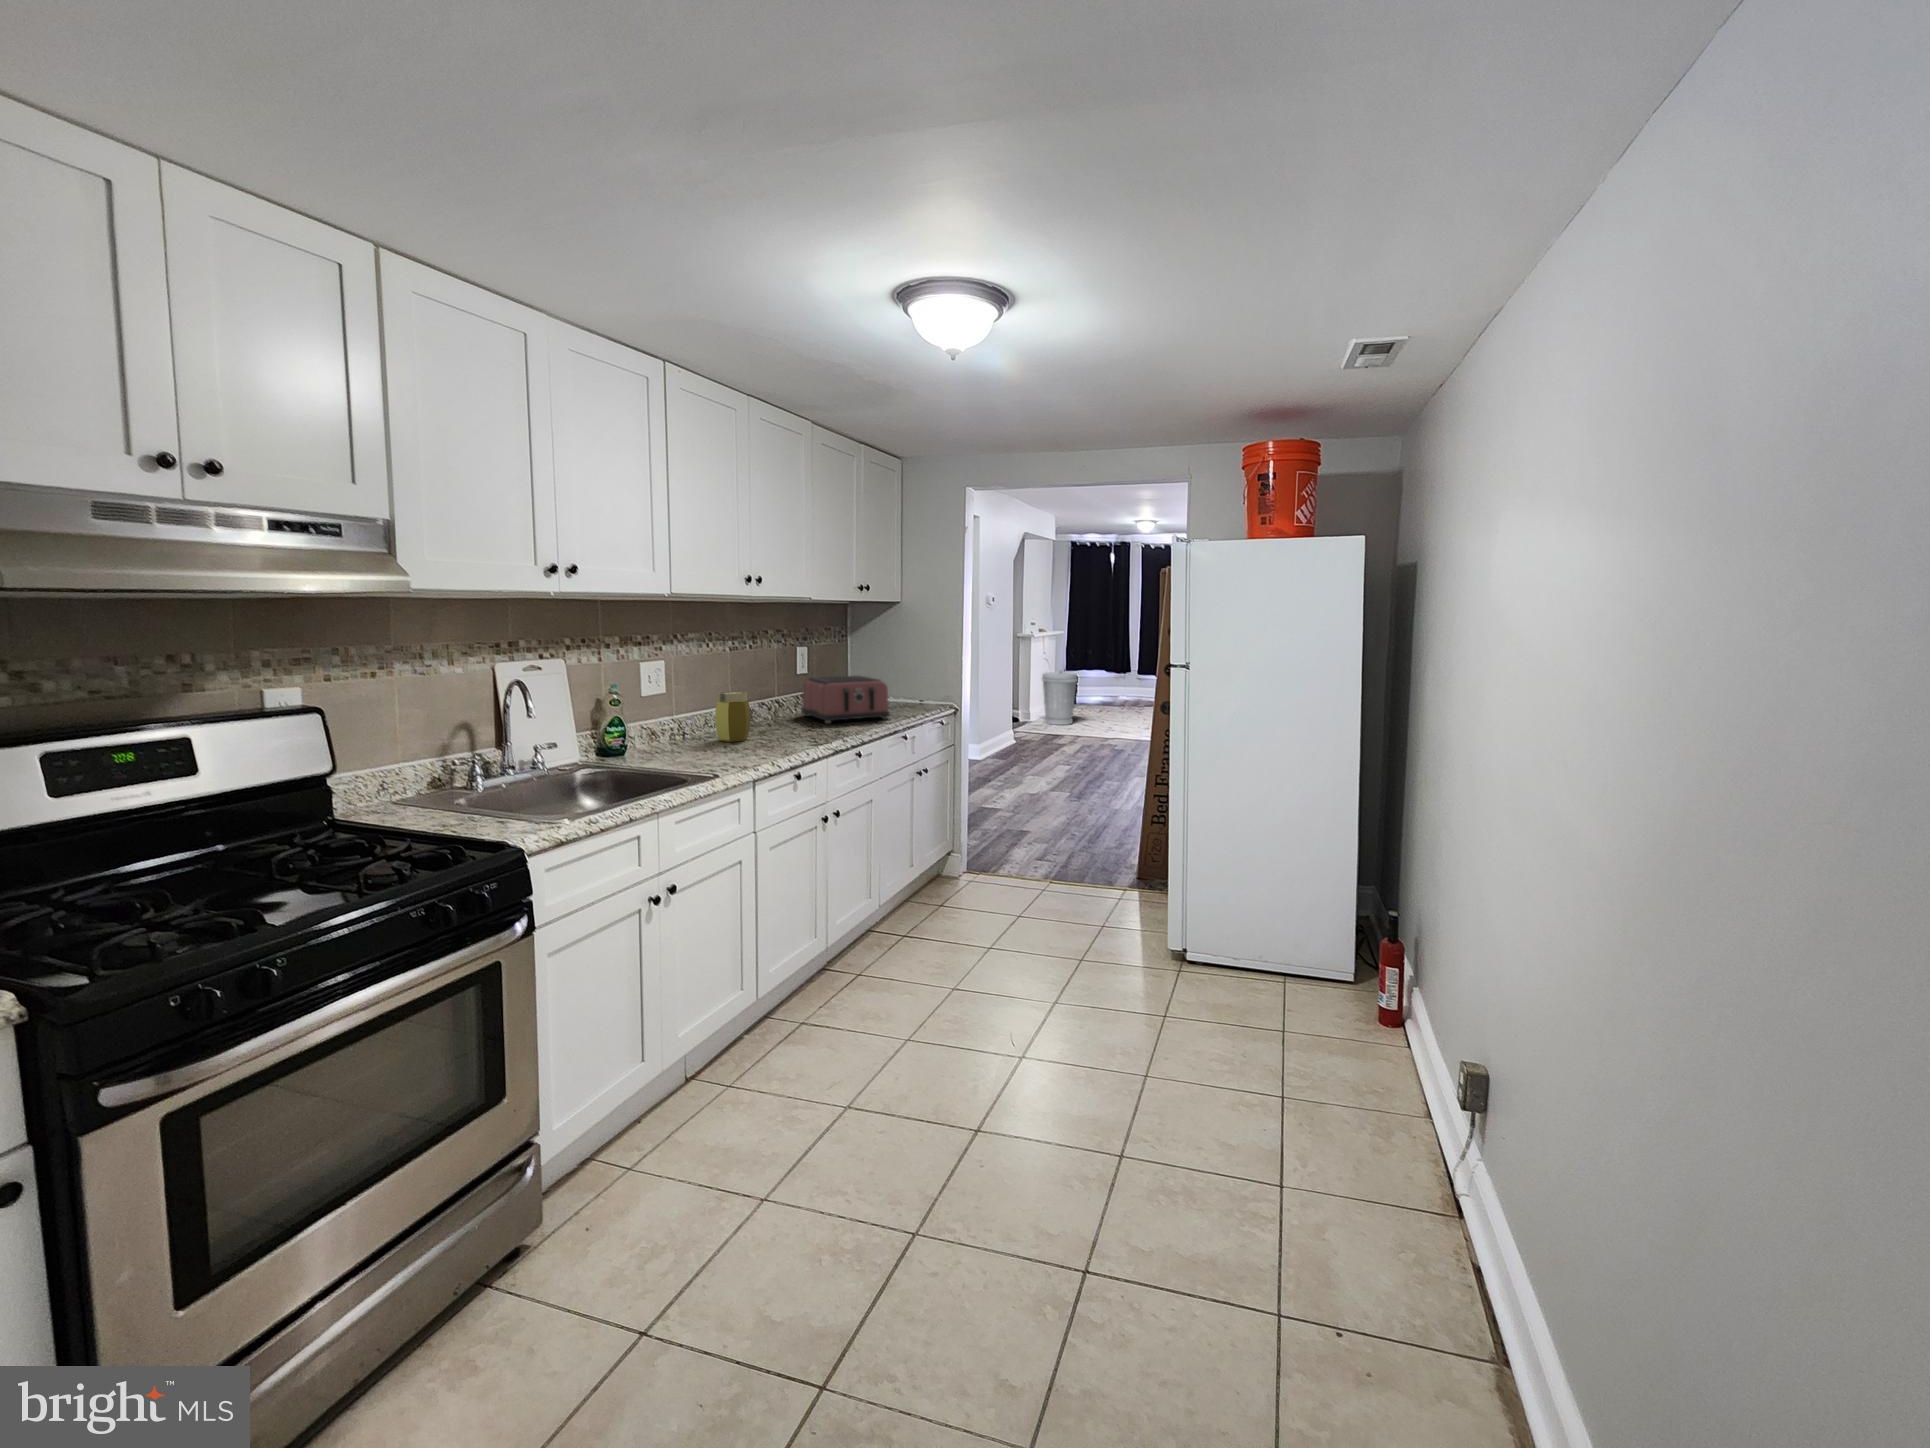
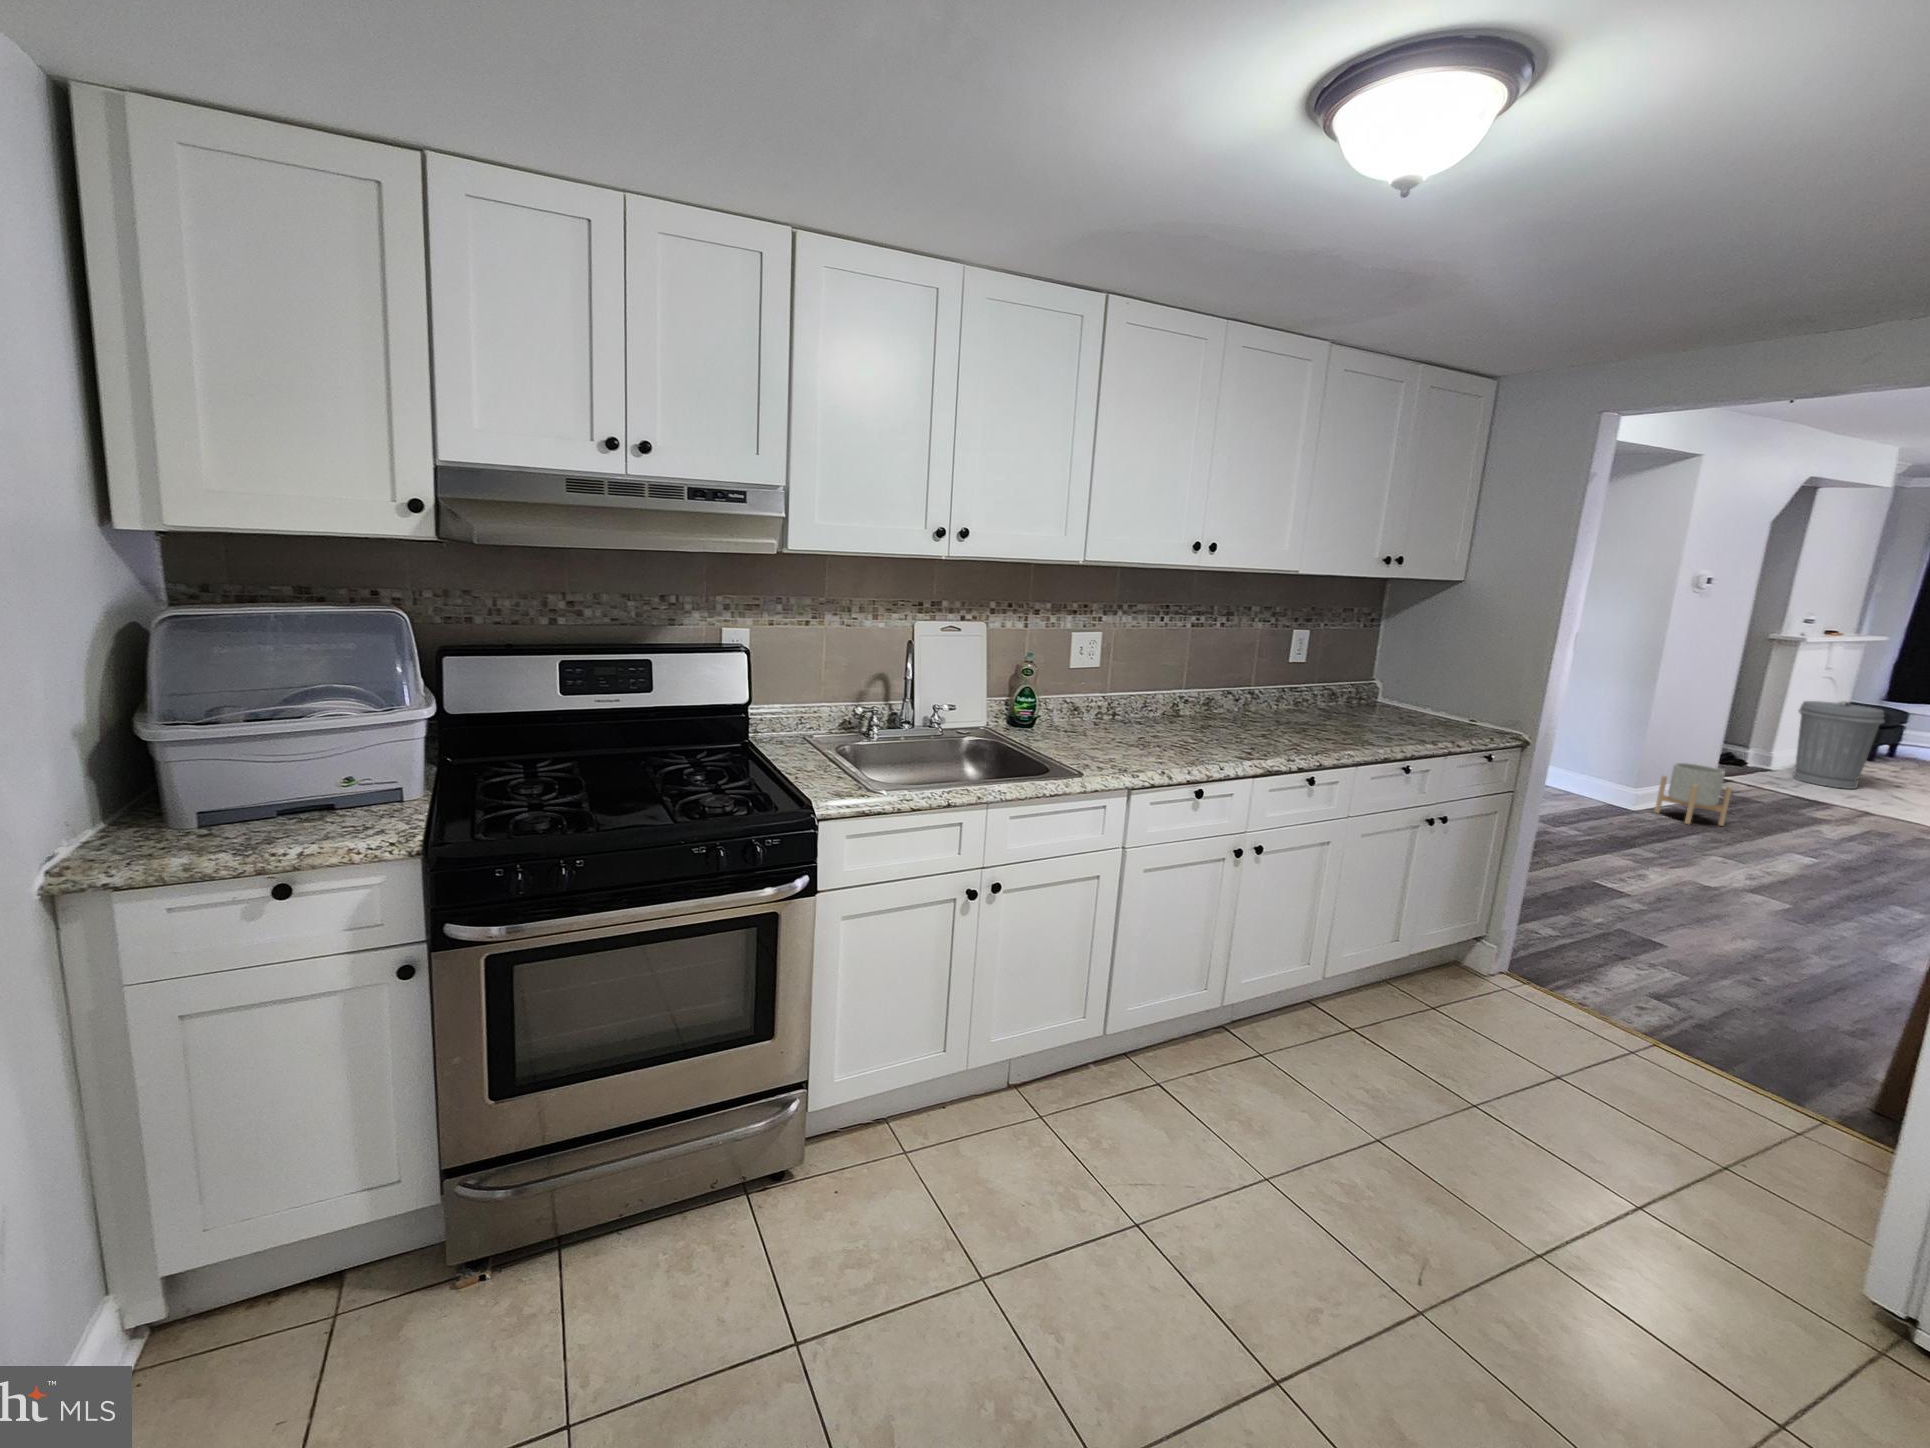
toaster: present [801,675,890,723] -> none [1282,669,1397,738]
jar: present [715,691,751,742] -> none [1145,675,1187,734]
planter: none [994,721,1028,761] -> present [1655,763,1732,826]

